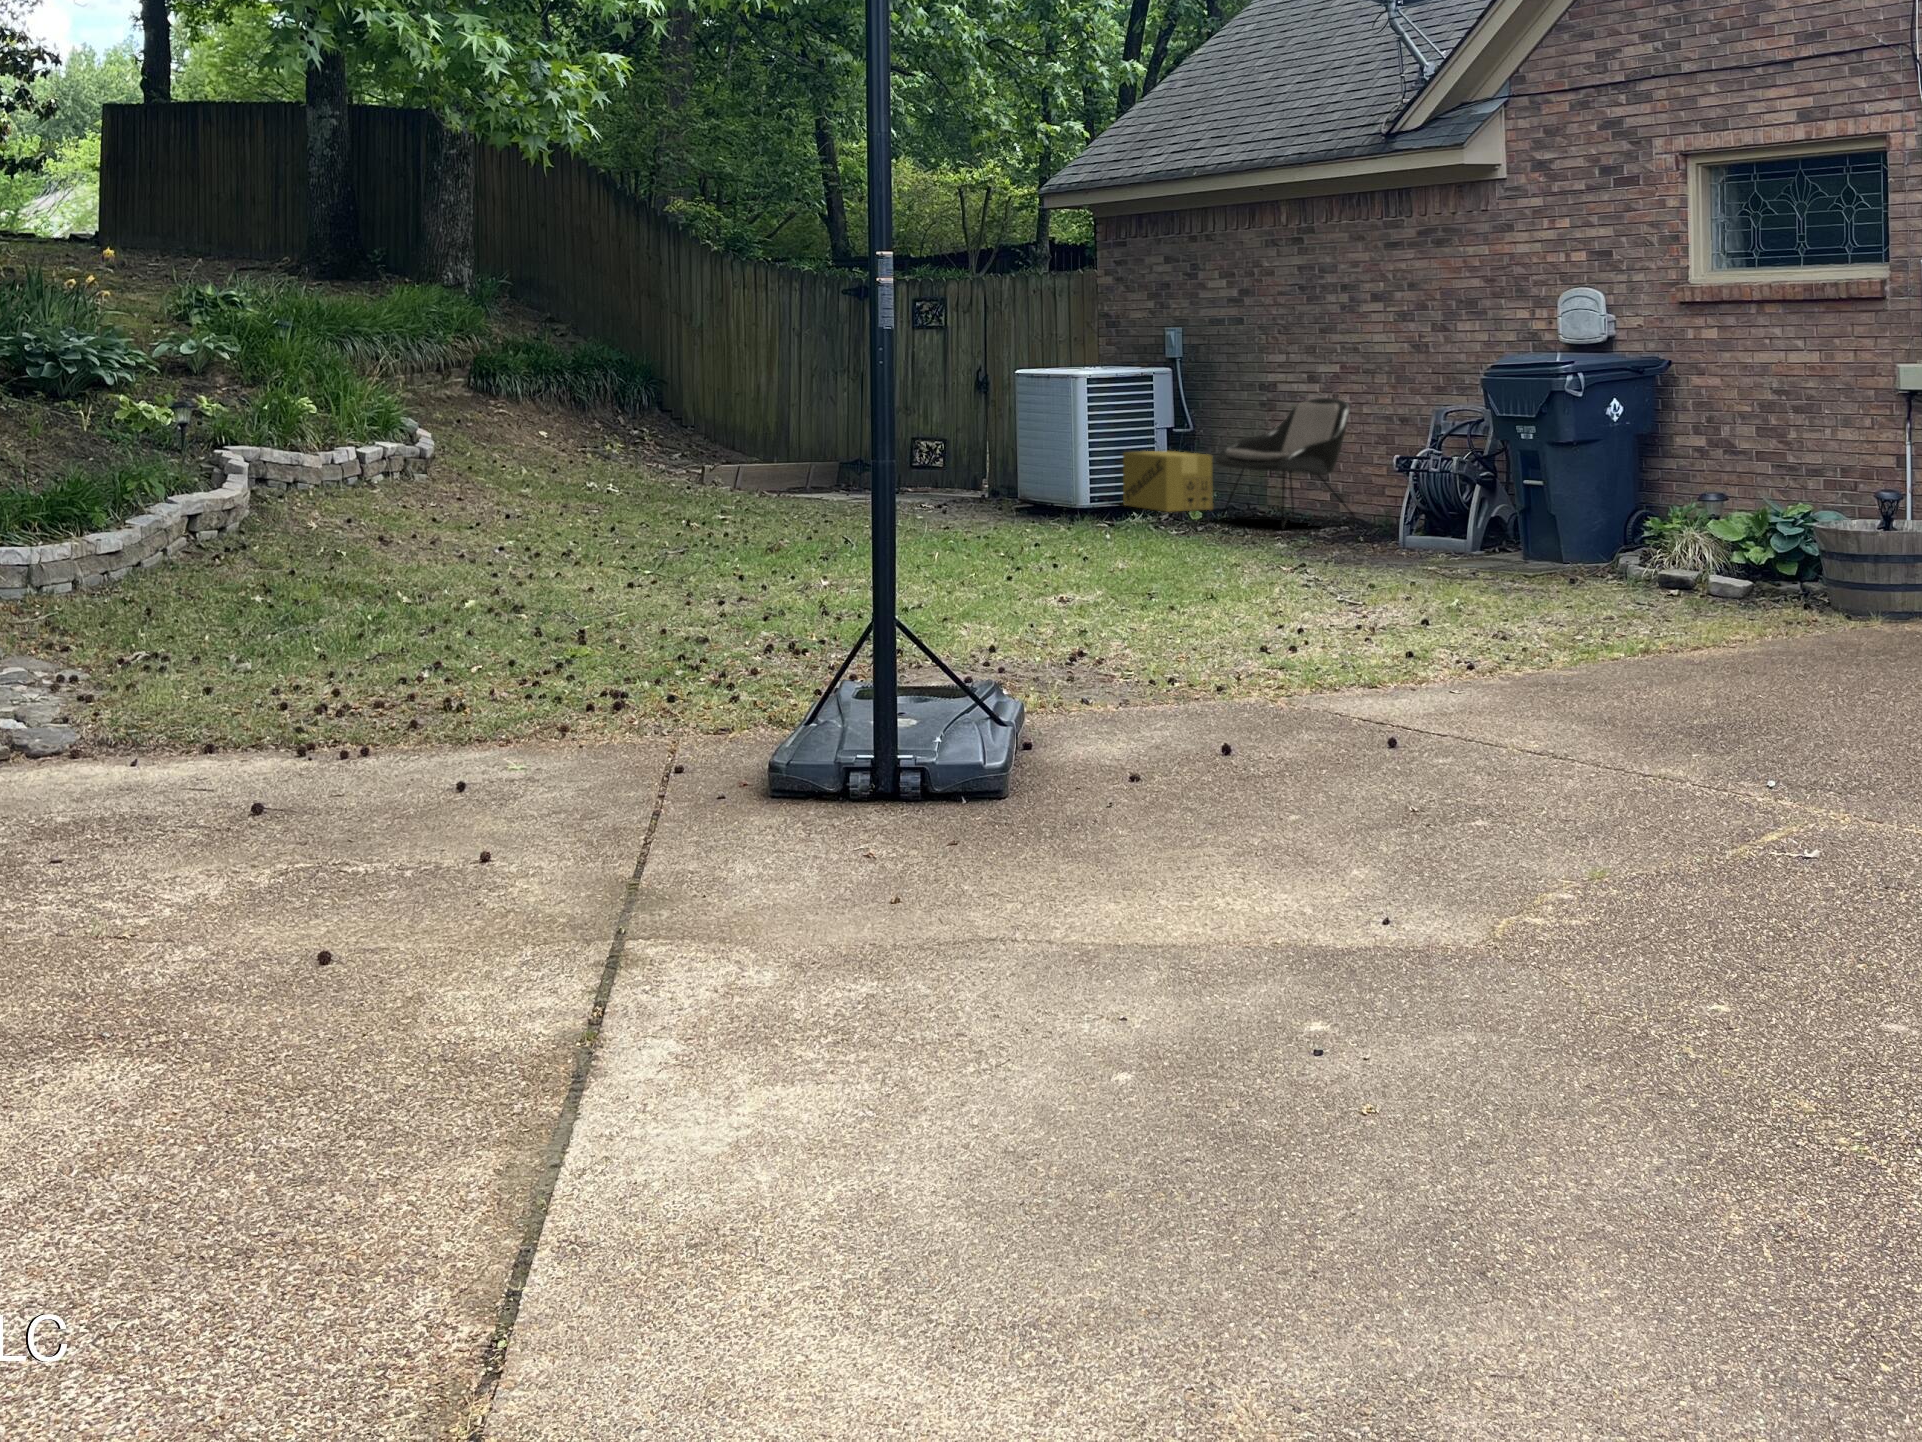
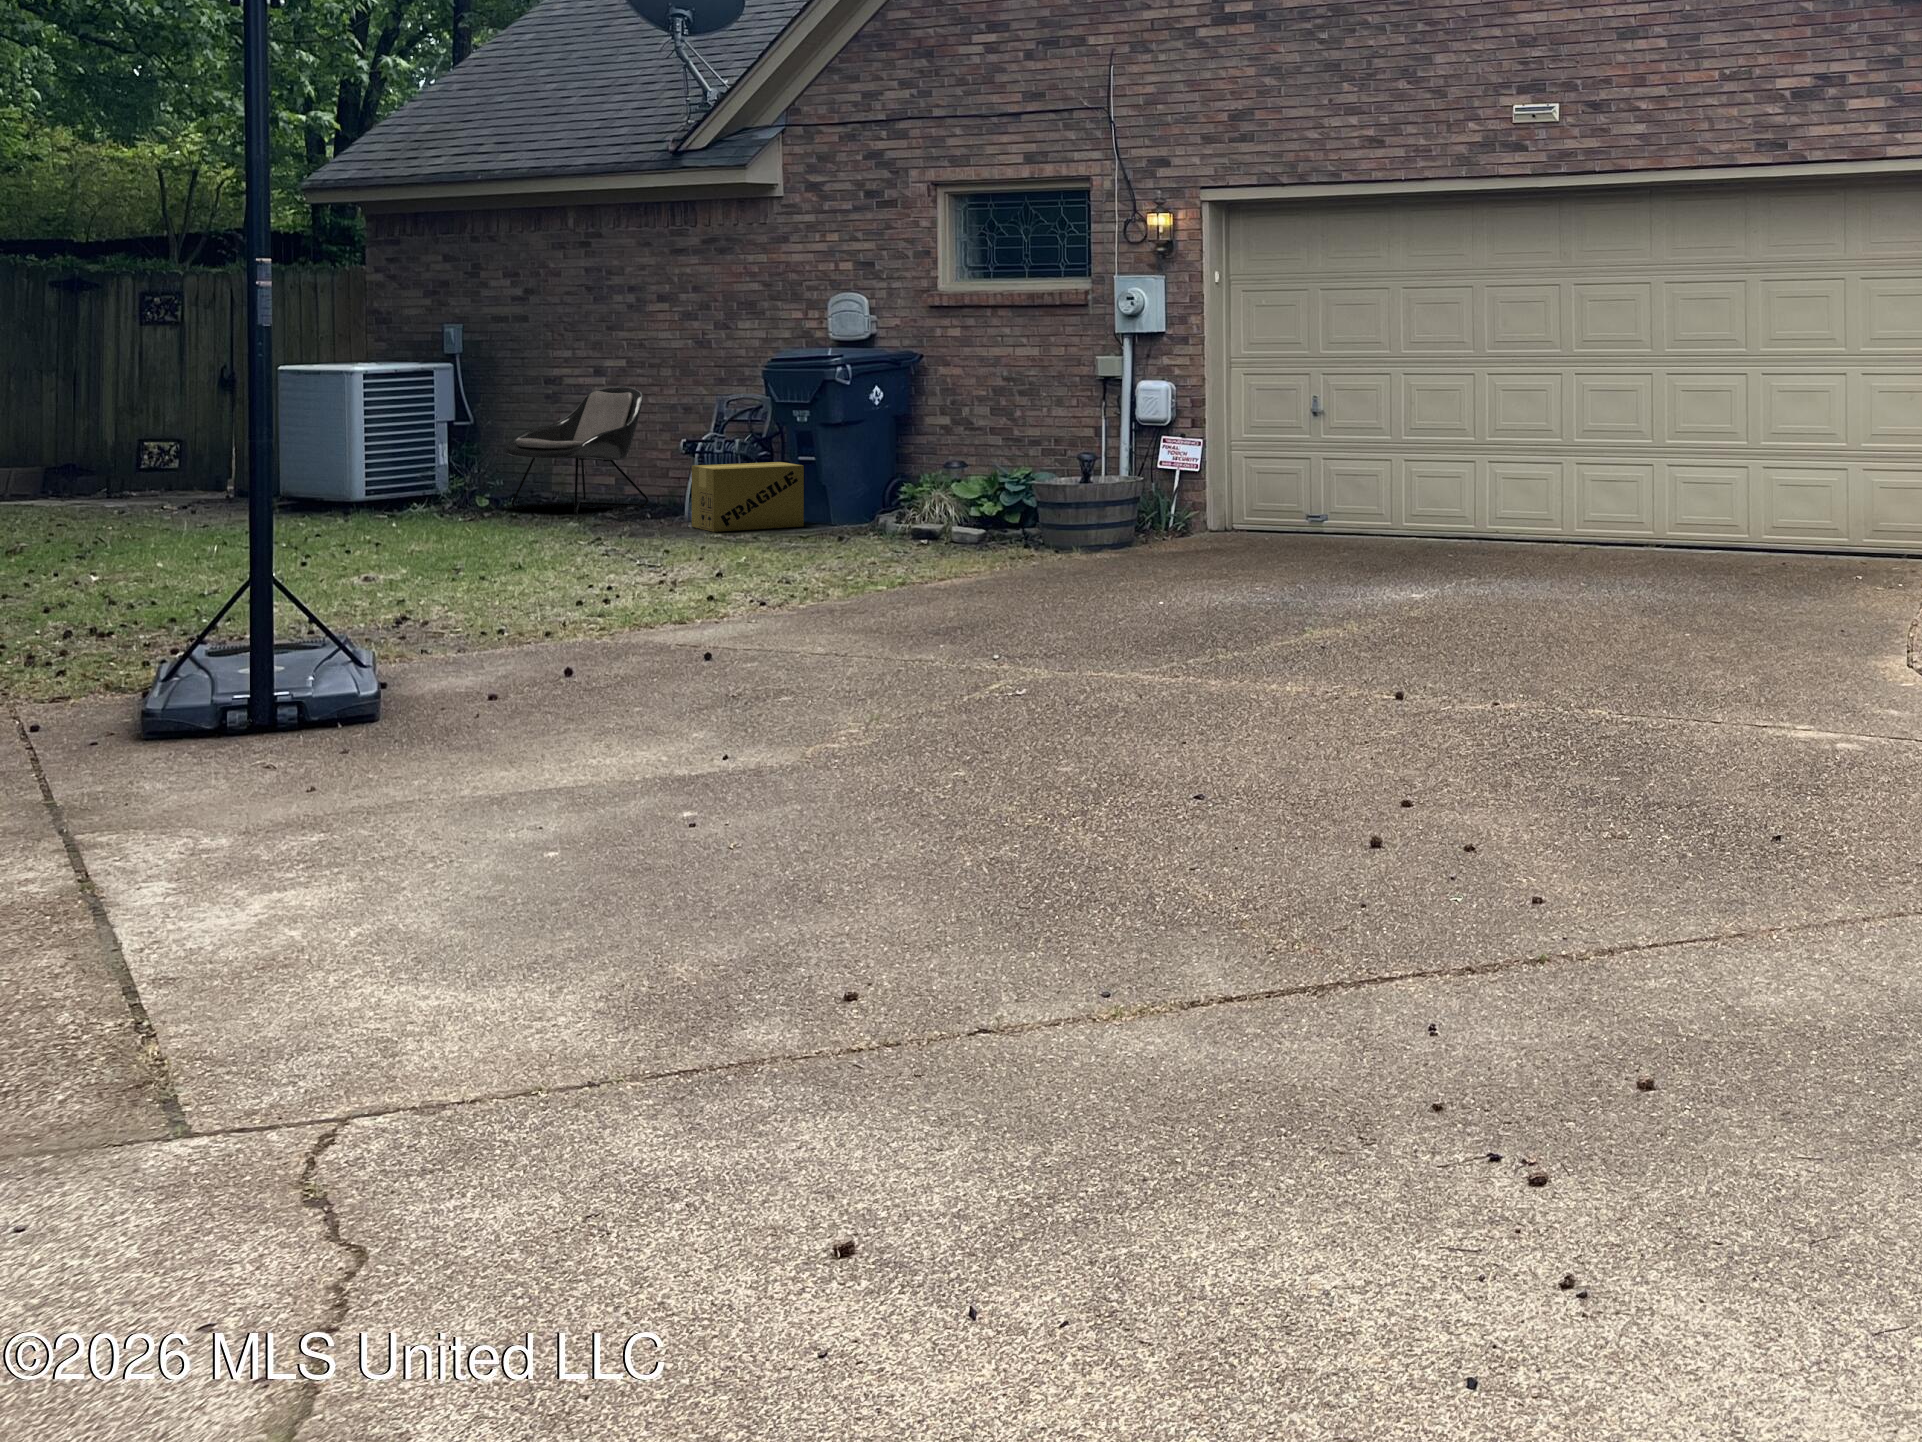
cardboard box: present [1123,451,1213,512] -> present [692,462,804,532]

